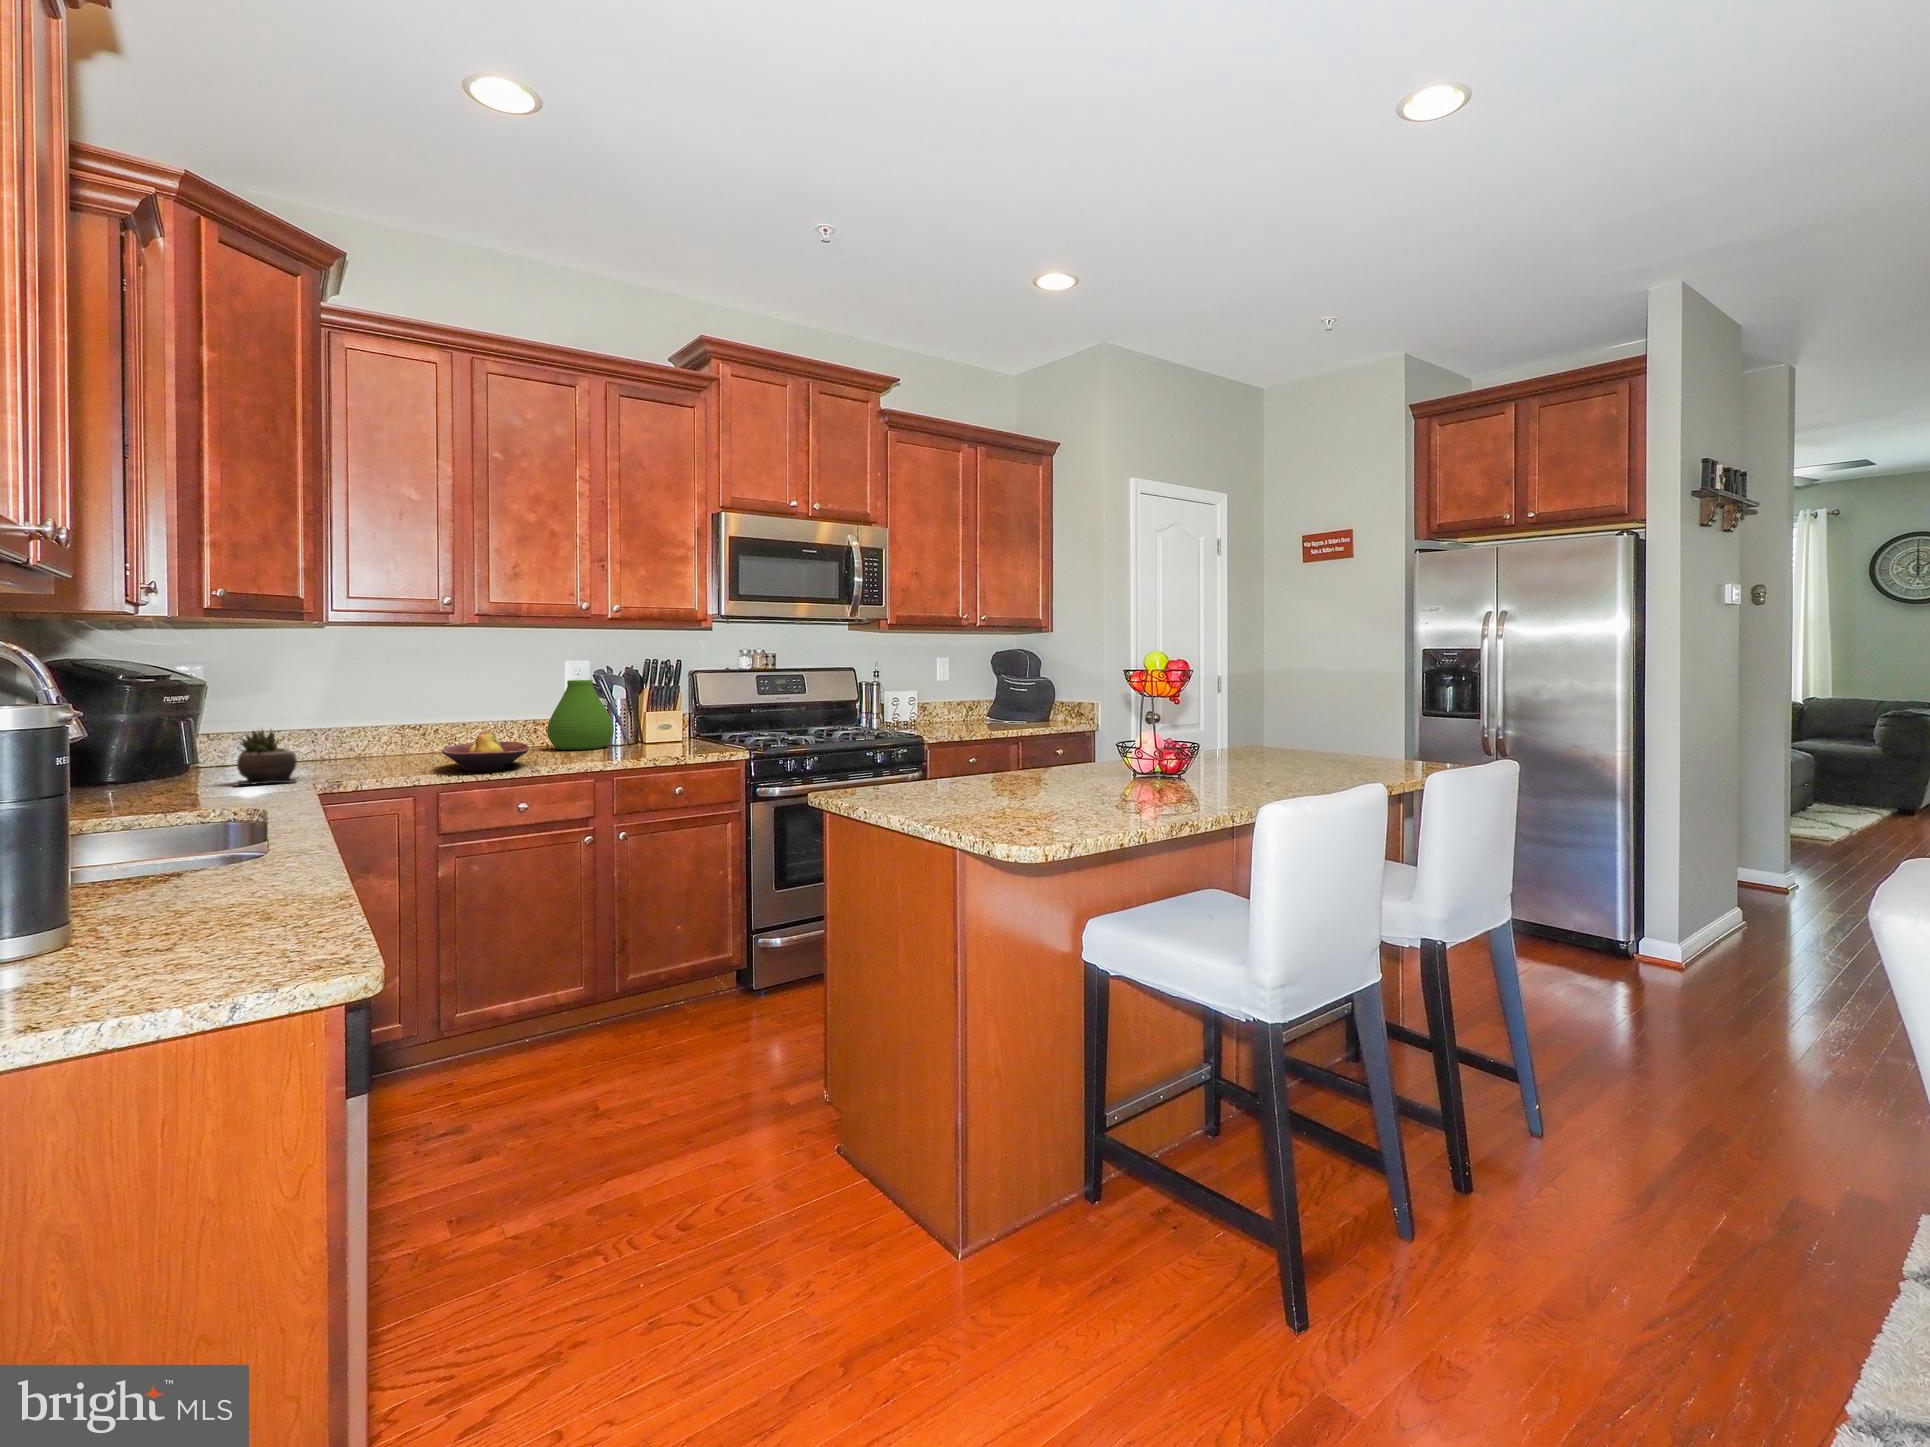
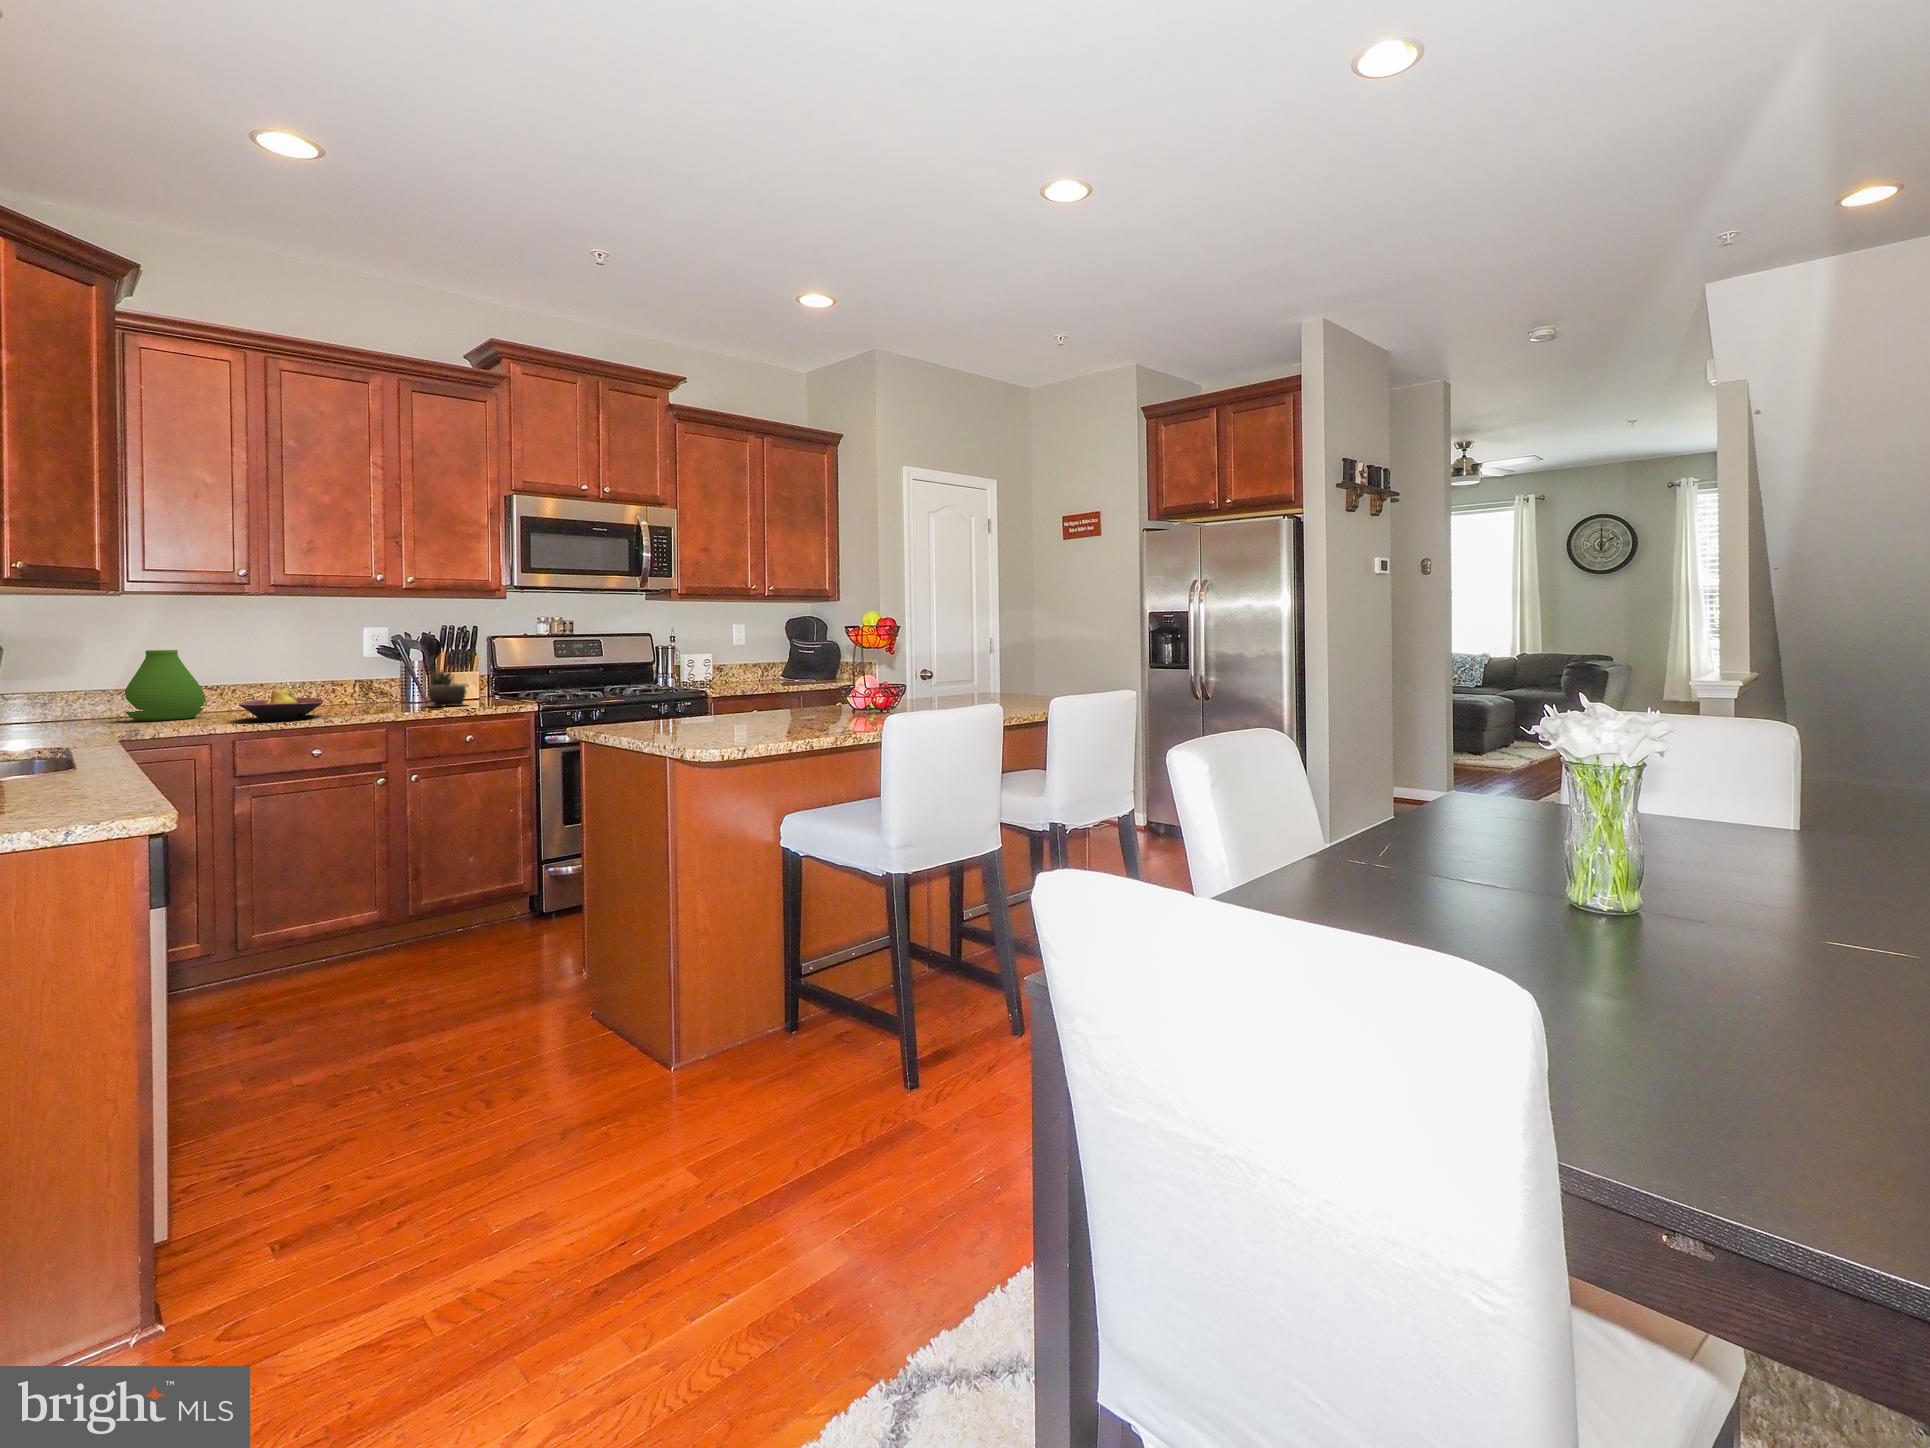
vase: present [547,680,614,750] -> present [125,650,206,721]
succulent plant: present [235,729,298,786] -> present [429,670,466,707]

